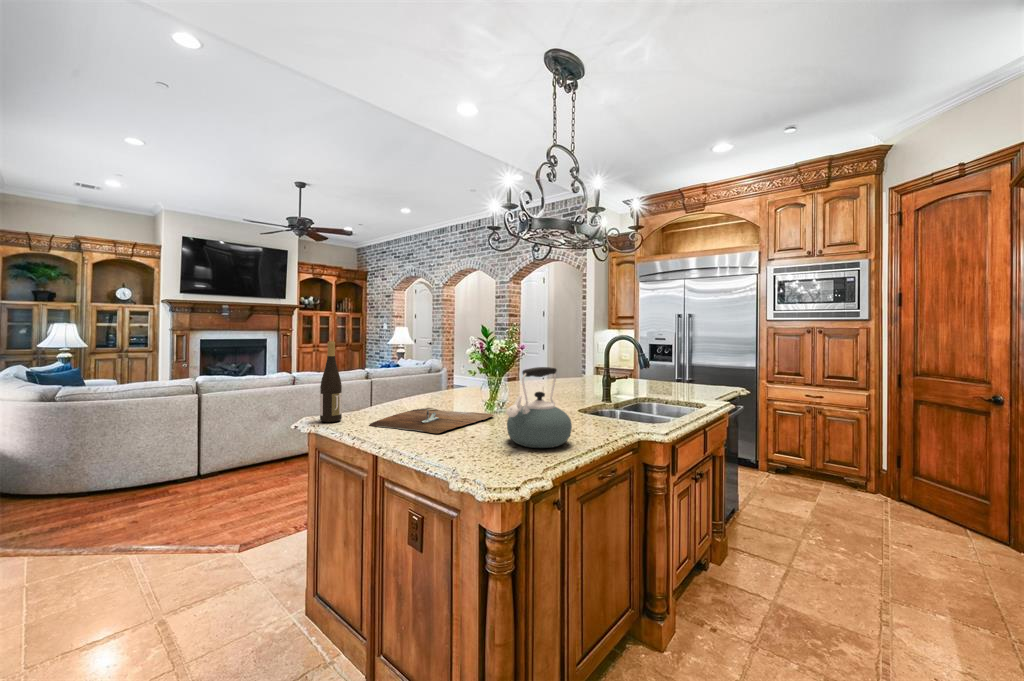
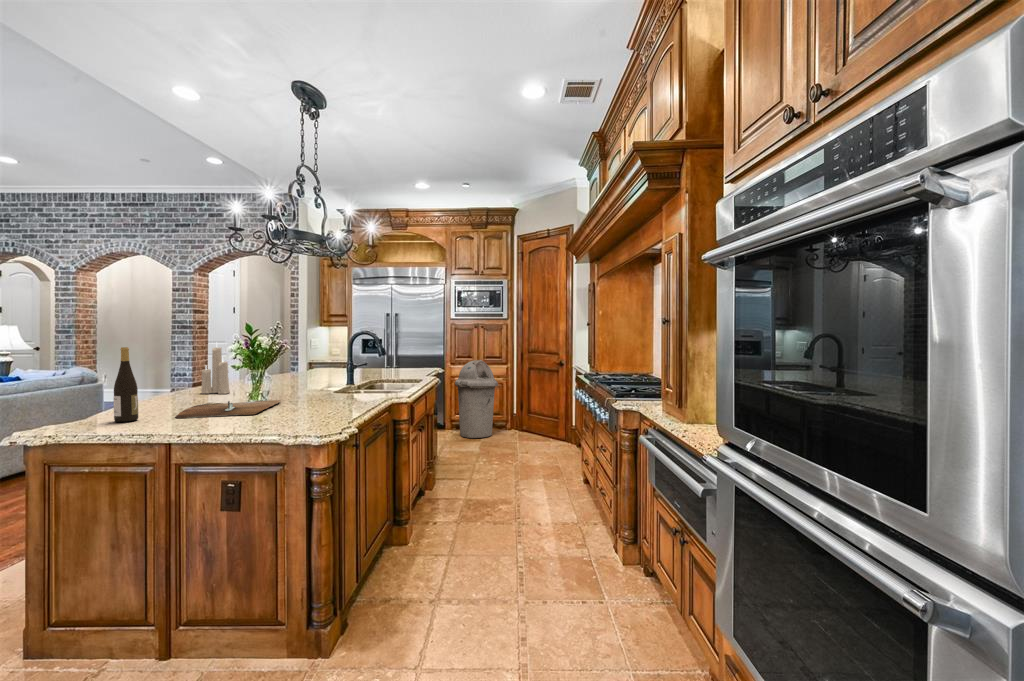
candle: none [445,337,469,397] -> present [201,346,230,394]
kettle: present [507,367,572,448] -> none [313,359,360,412]
trash can: none [771,378,847,493] -> present [455,360,498,438]

